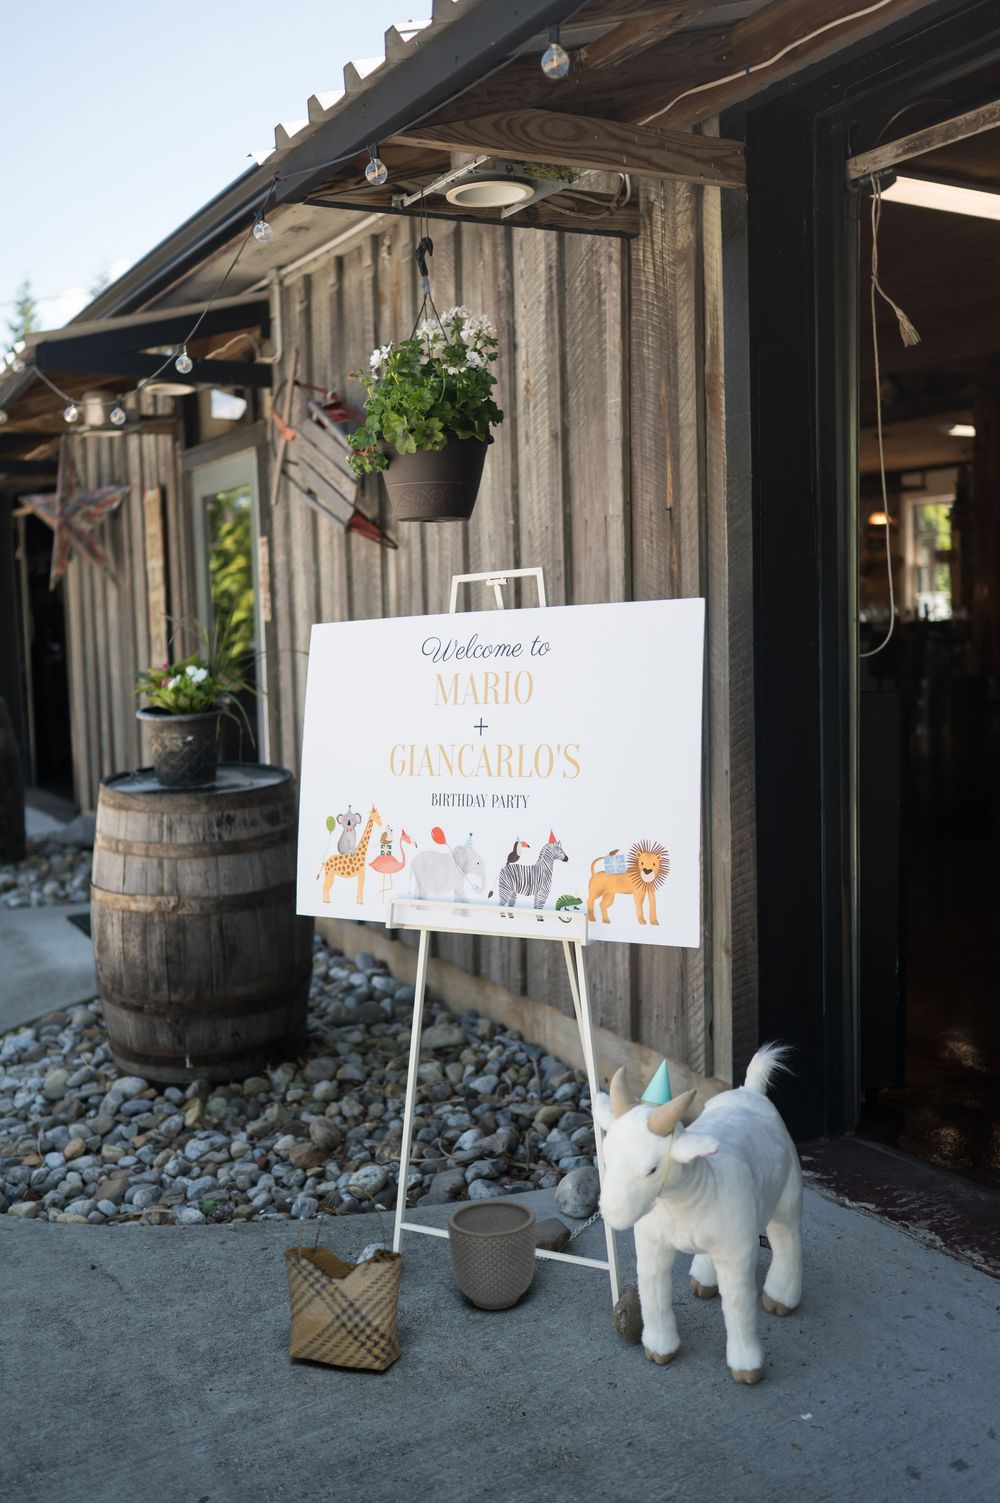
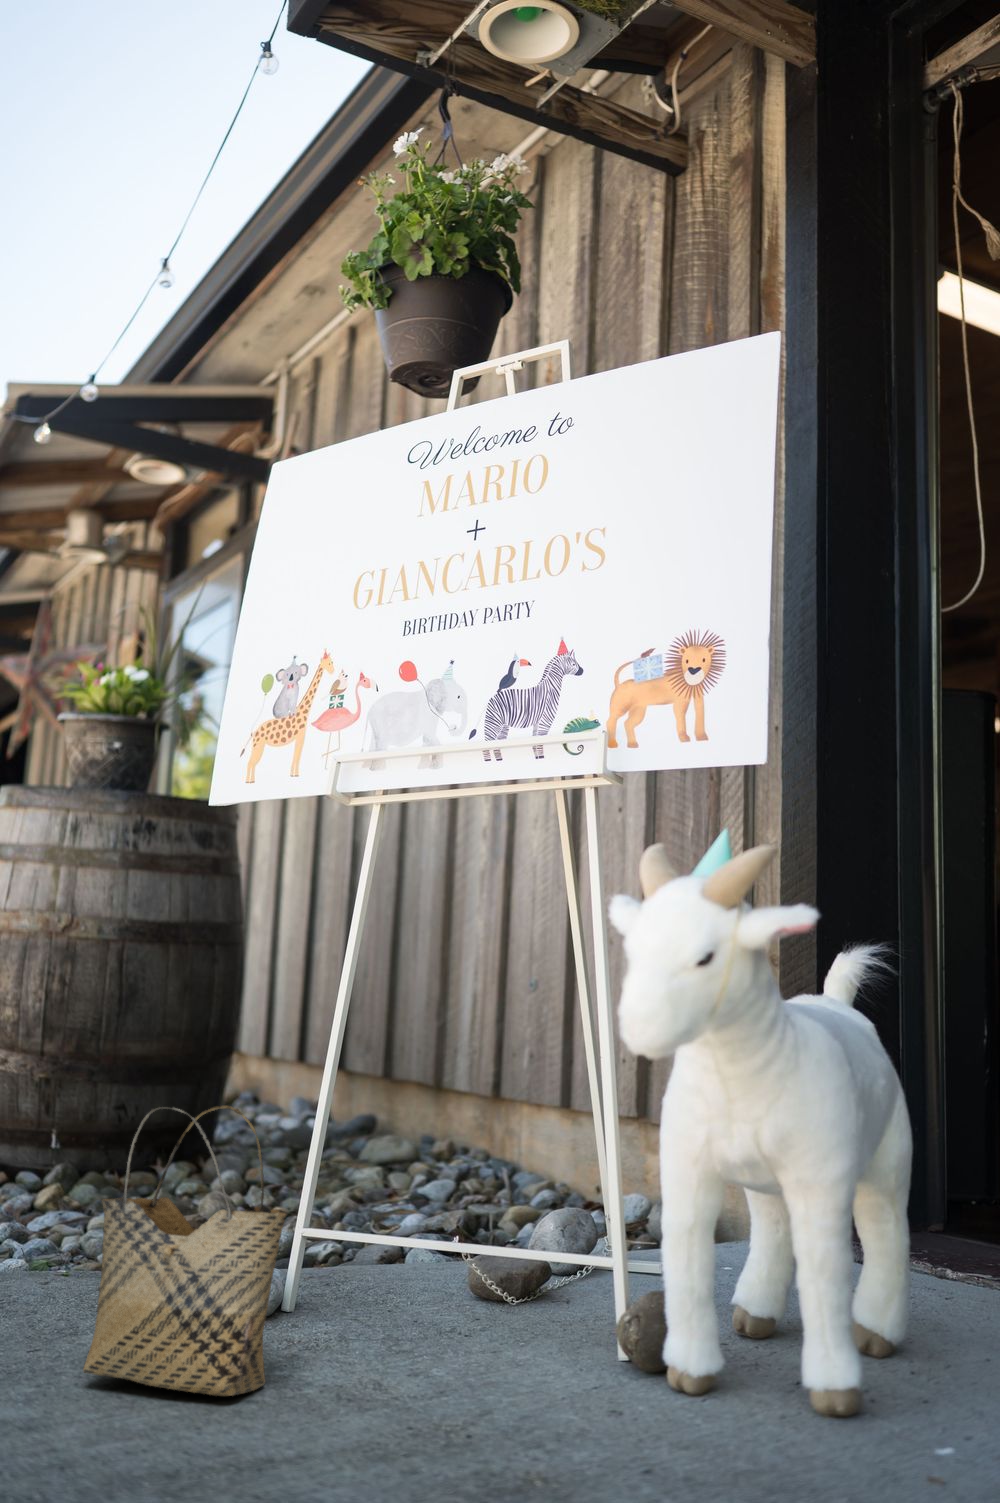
planter: present [448,1199,536,1310] -> none [364,1192,497,1349]

